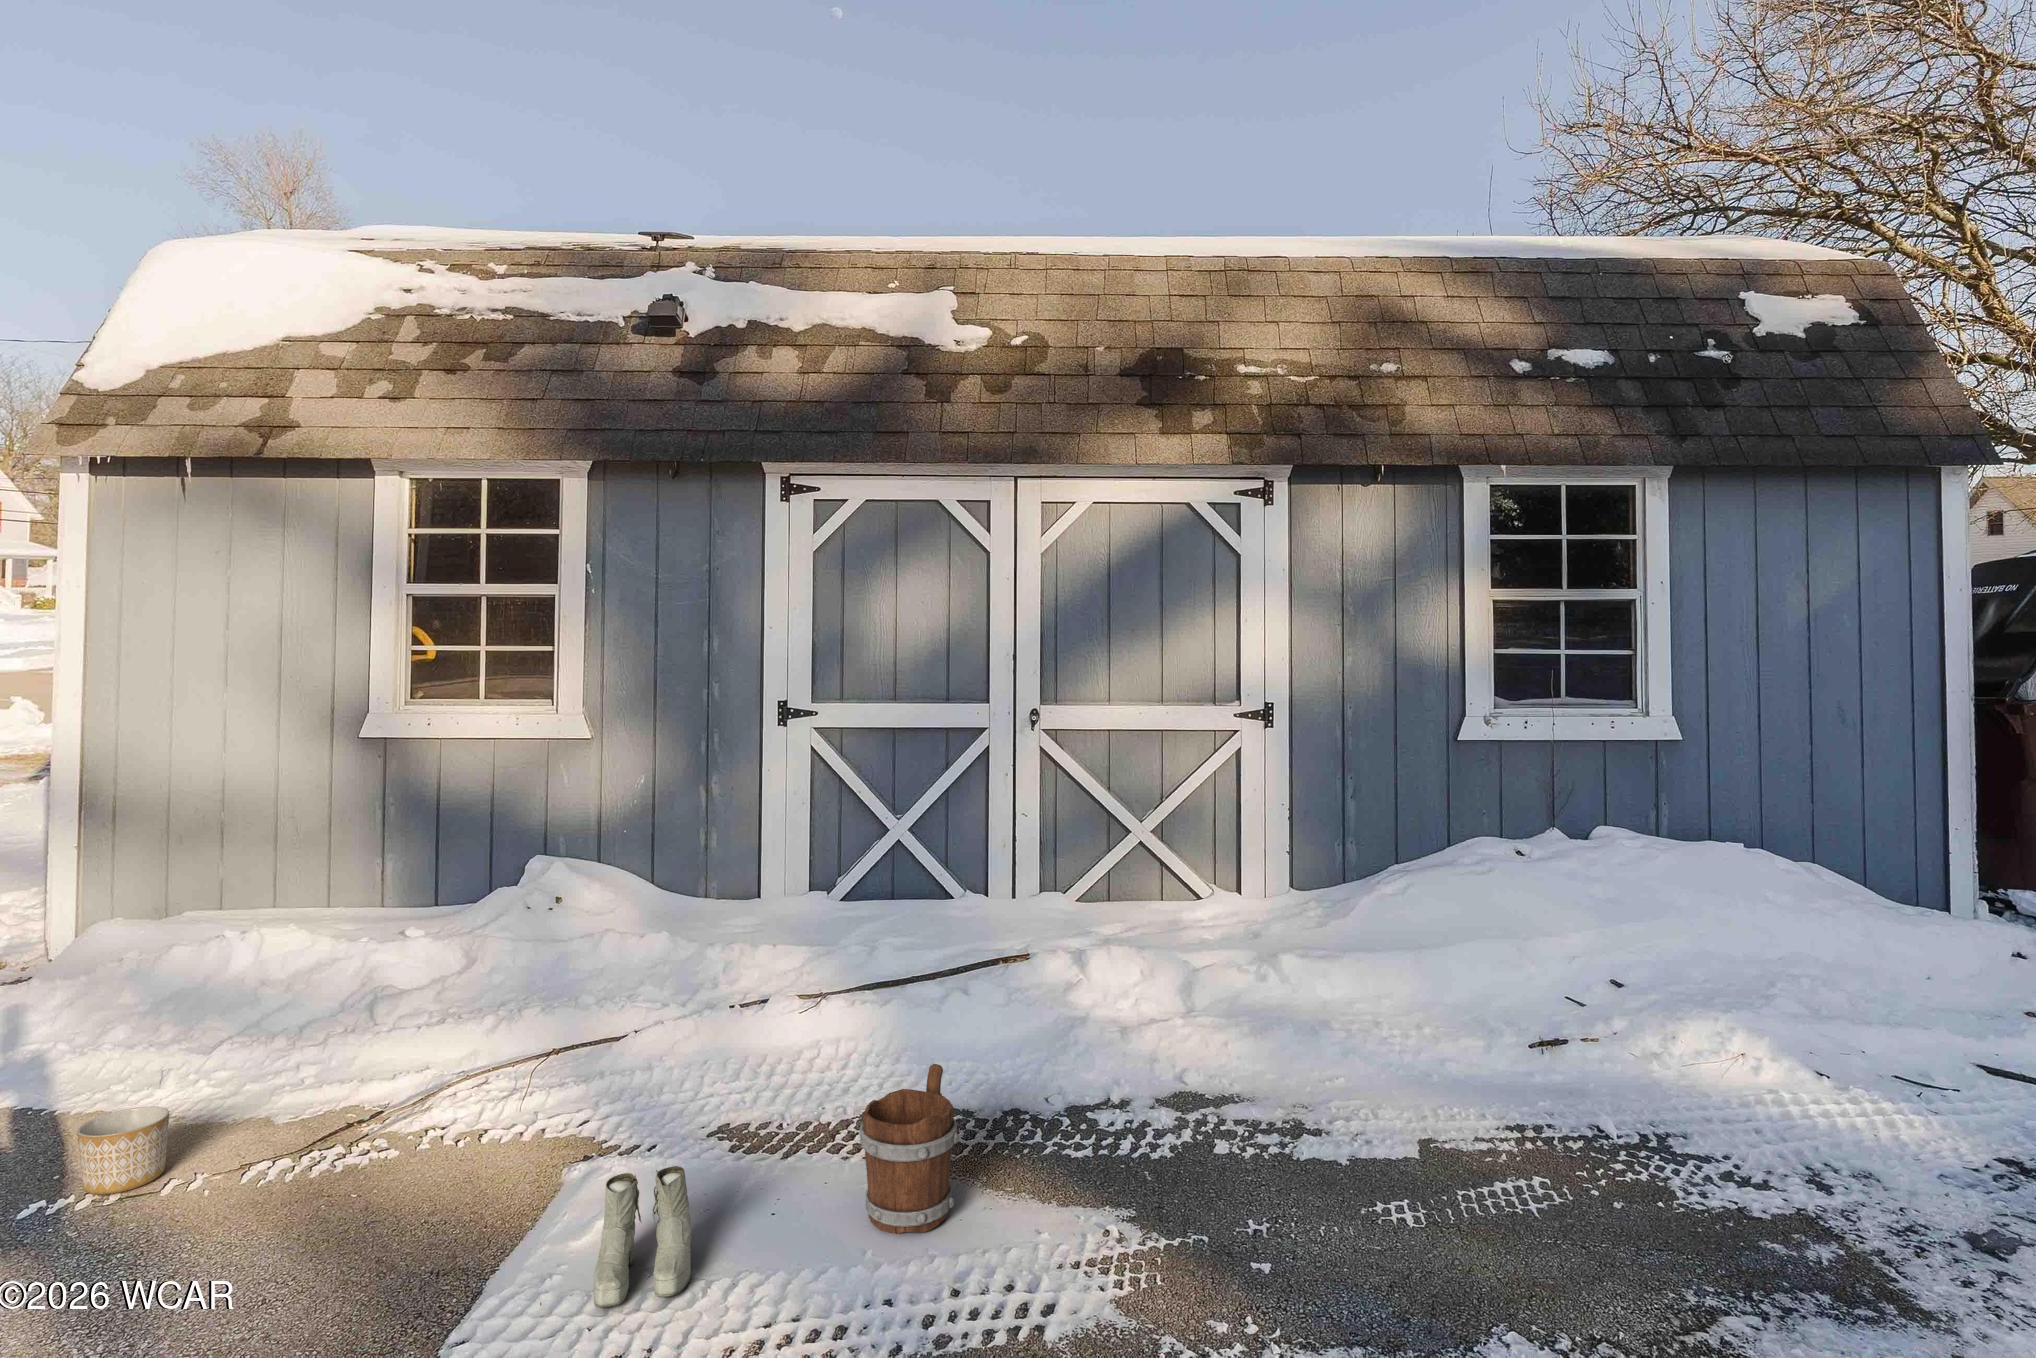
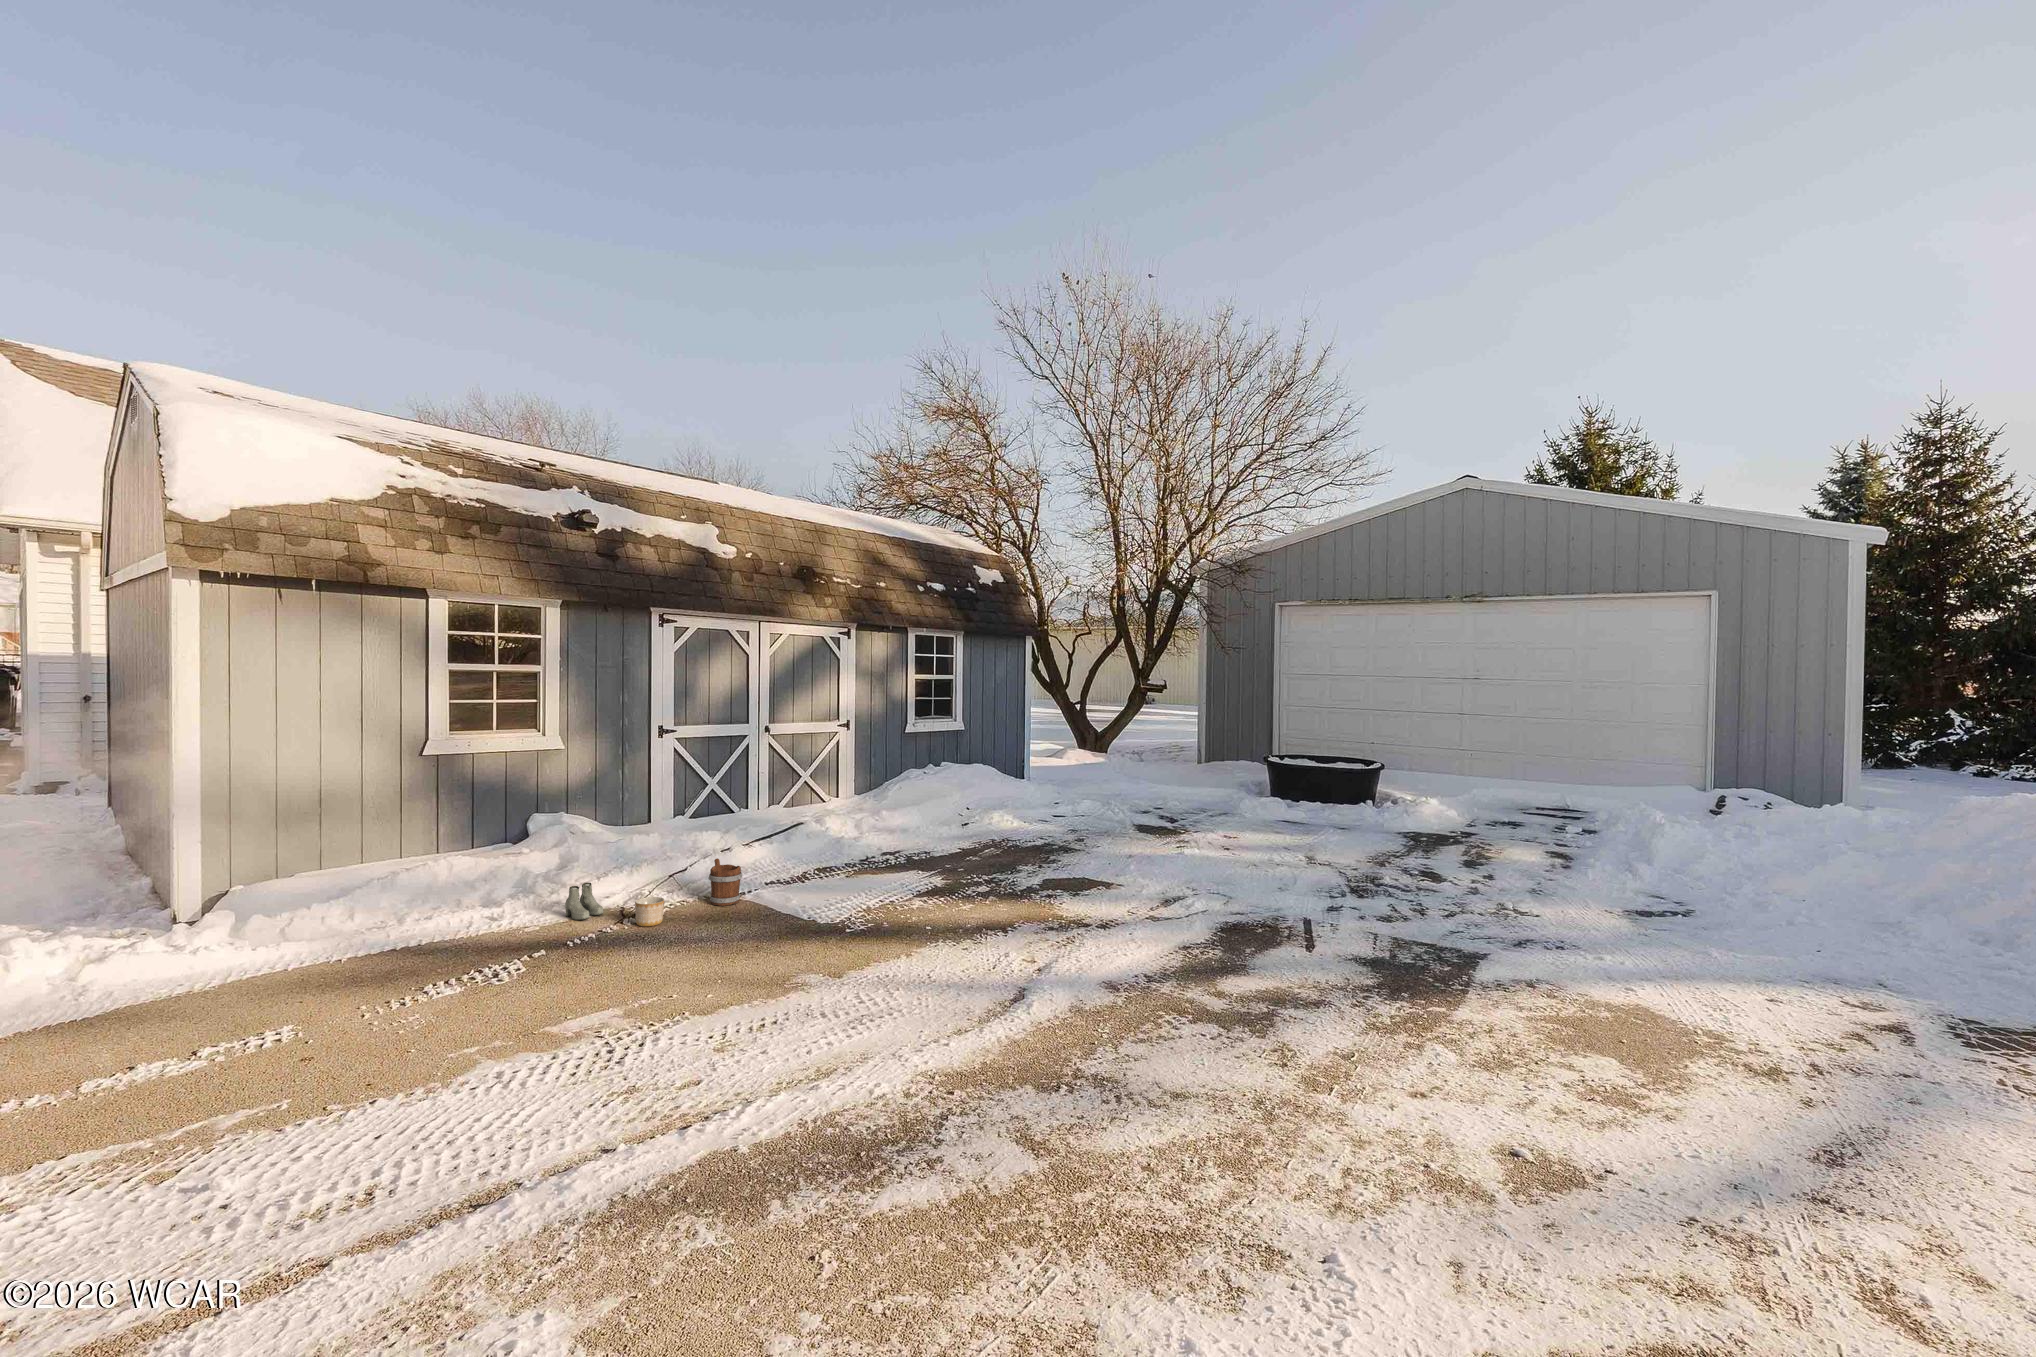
bucket: present [859,1064,959,1234] -> present [708,858,742,906]
boots: present [594,1166,692,1308] -> present [565,883,603,920]

